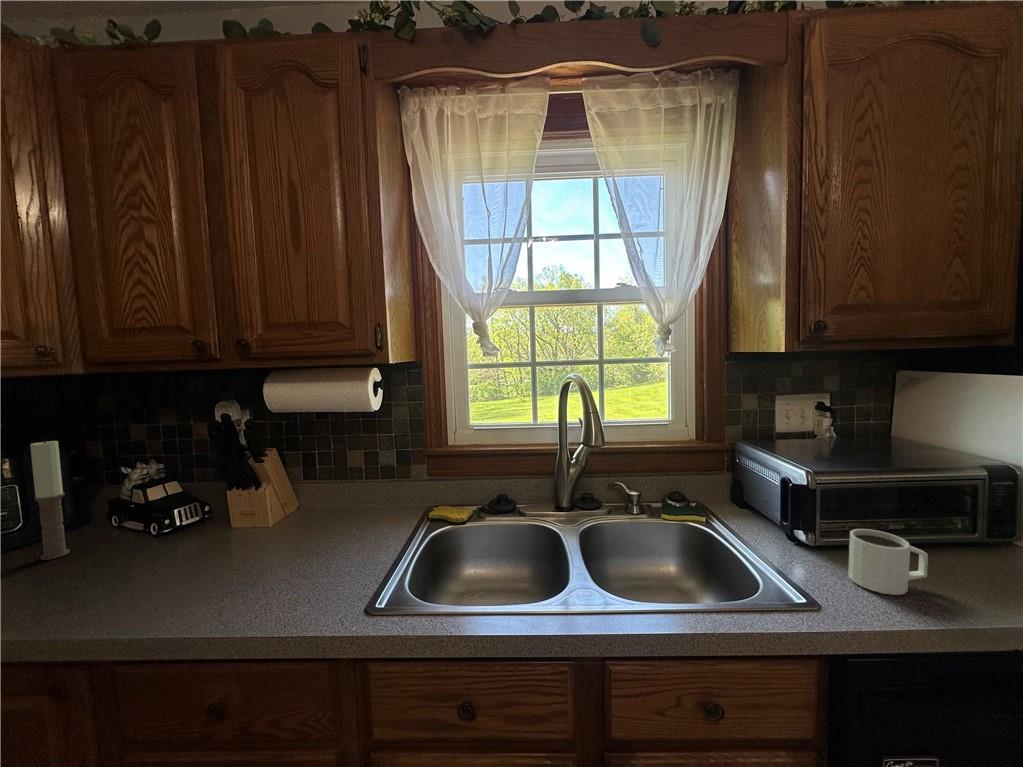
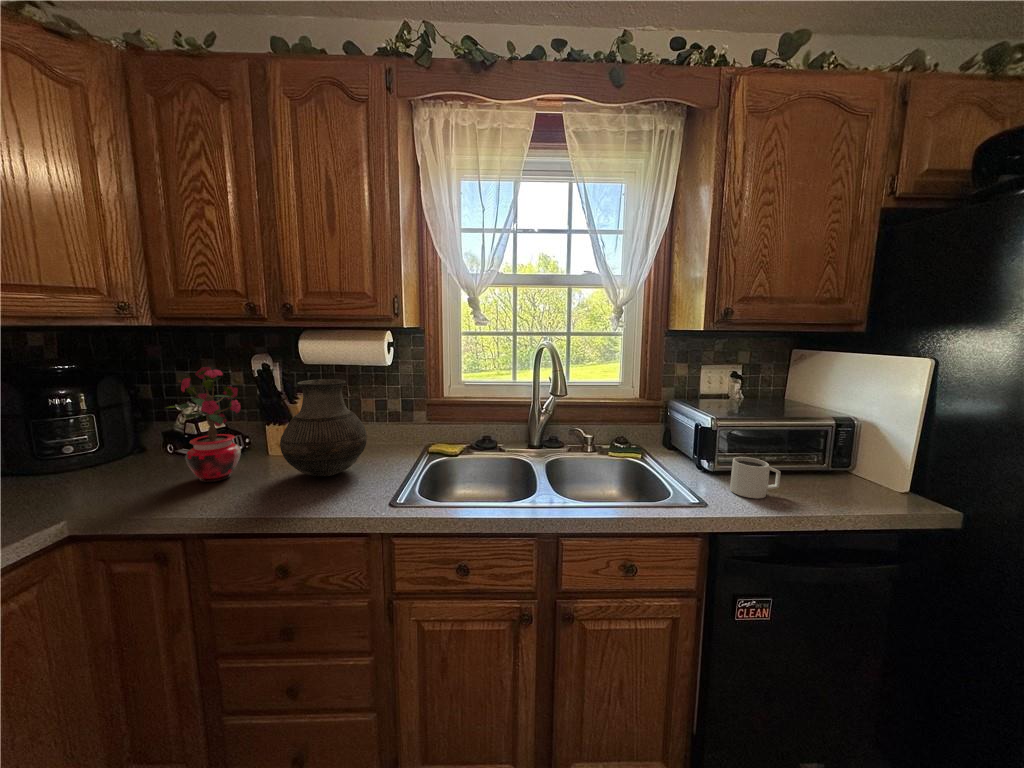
potted plant: none [80,423,186,575] -> present [167,367,241,482]
vase: none [230,433,345,563] -> present [280,379,367,476]
candle: present [30,439,70,560] -> none [111,377,142,473]

